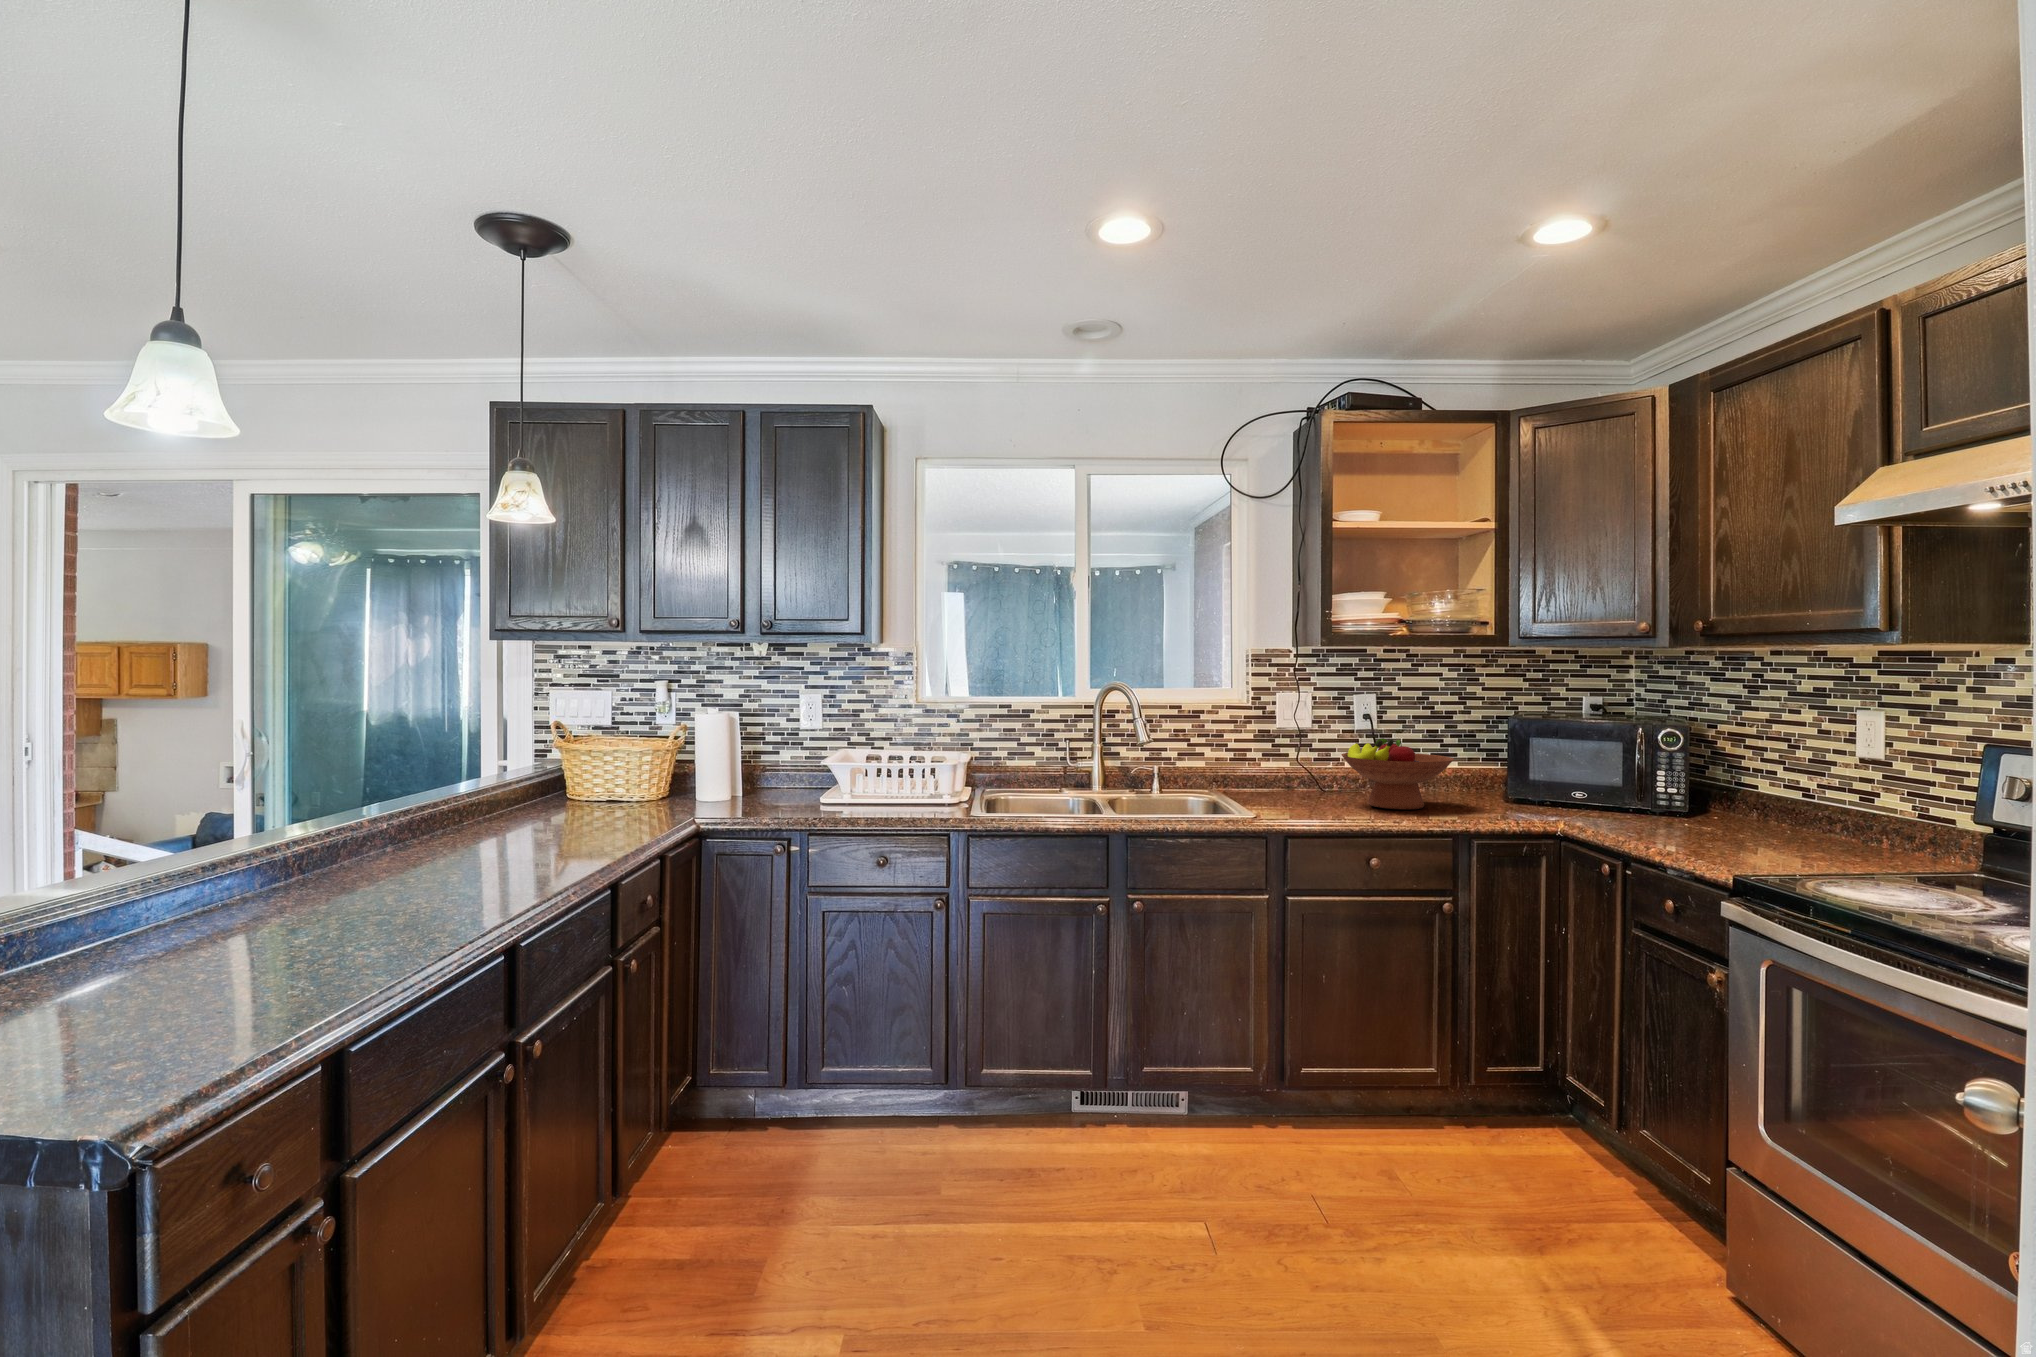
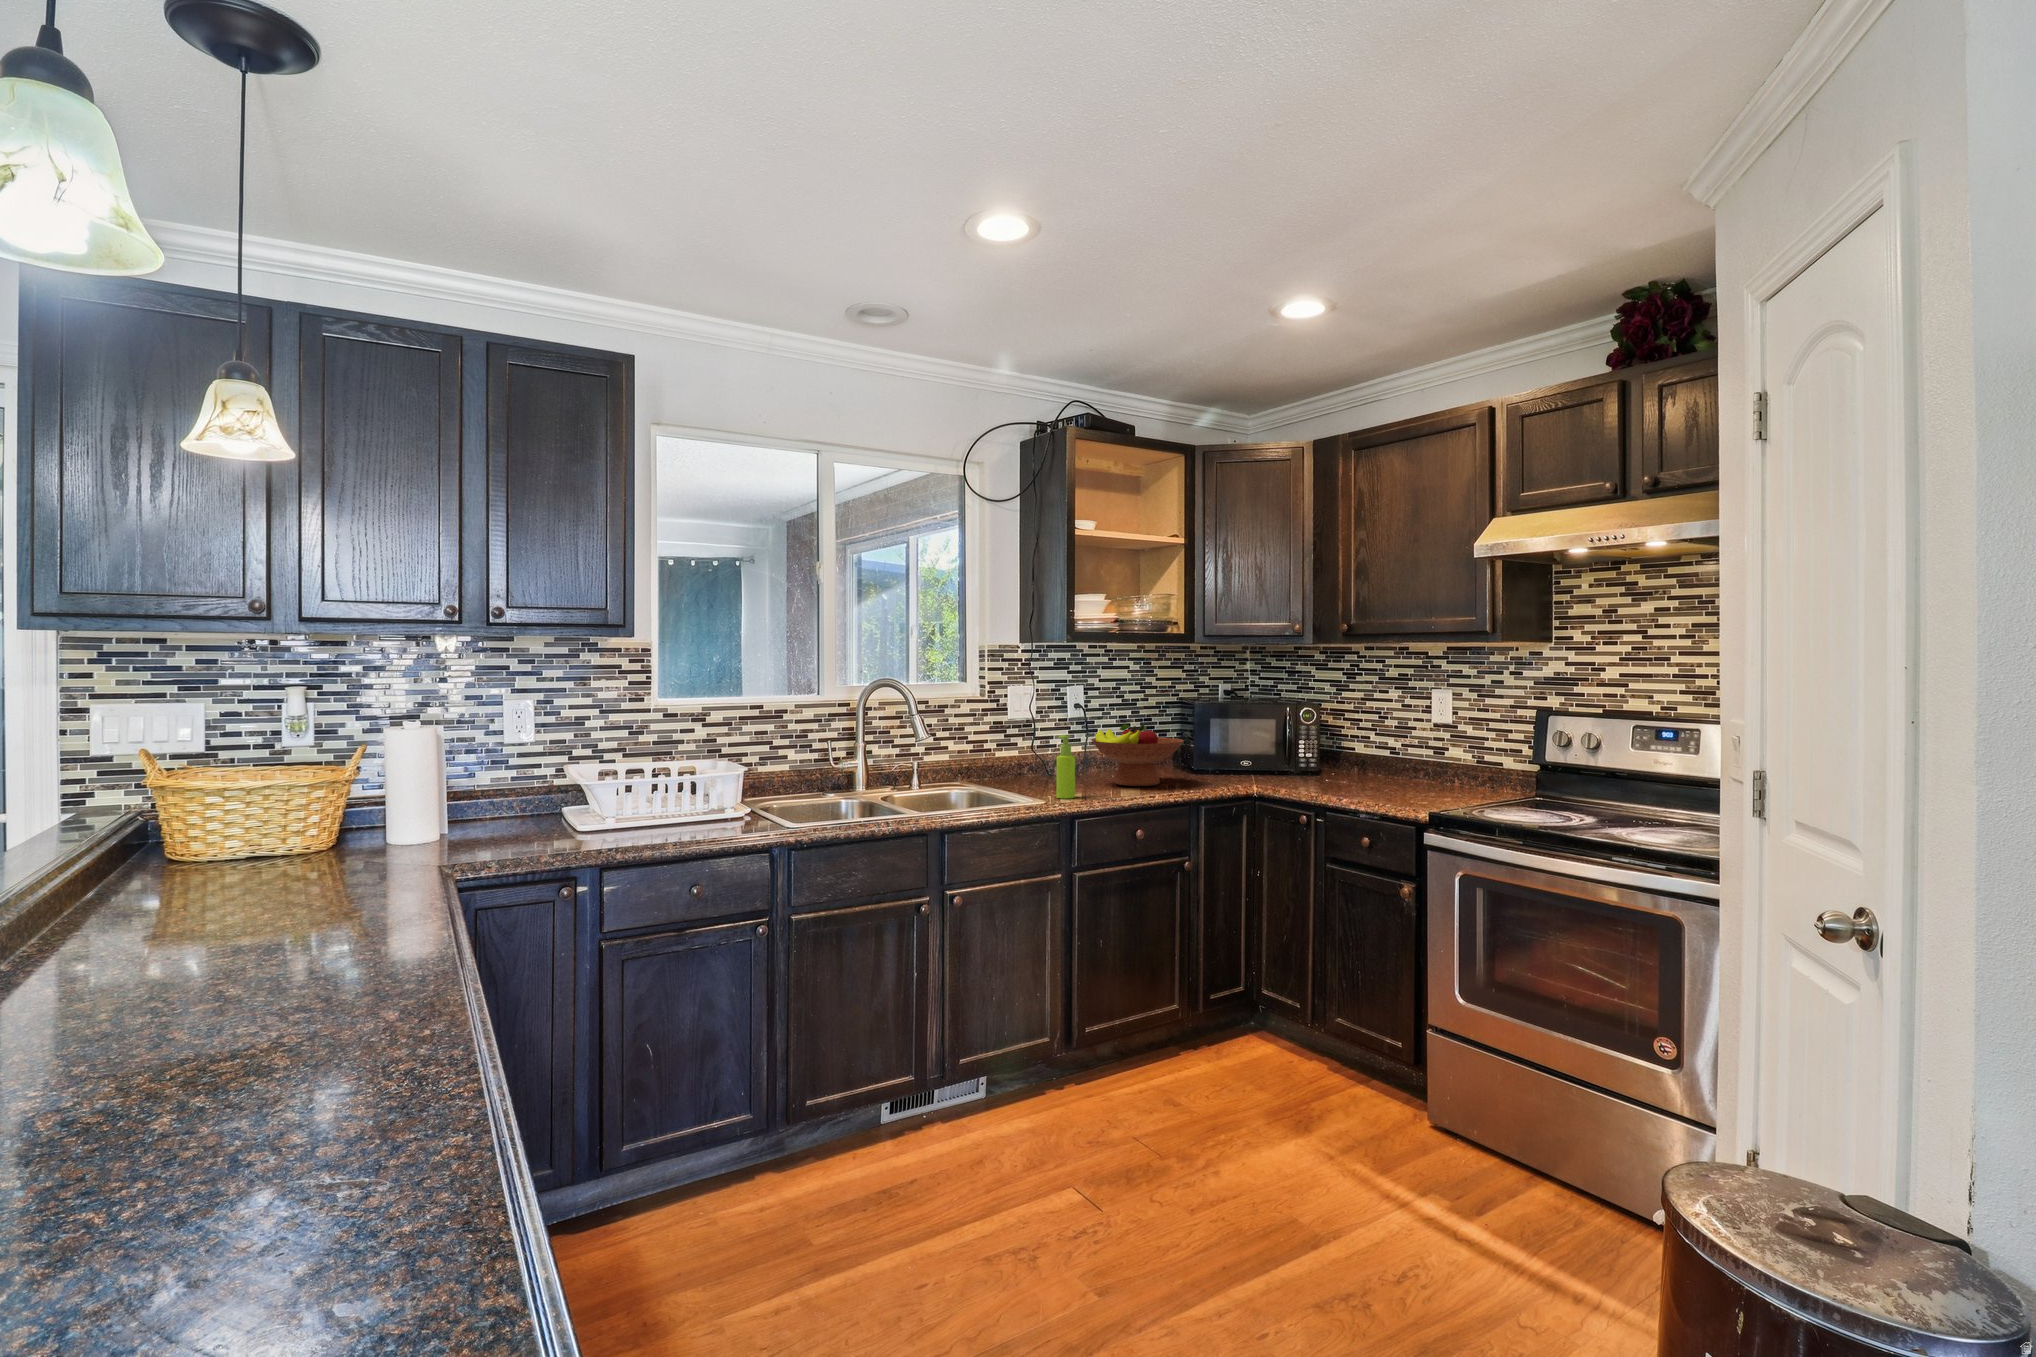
soap dispenser: none [1276,746,1298,815] -> present [1056,735,1075,799]

